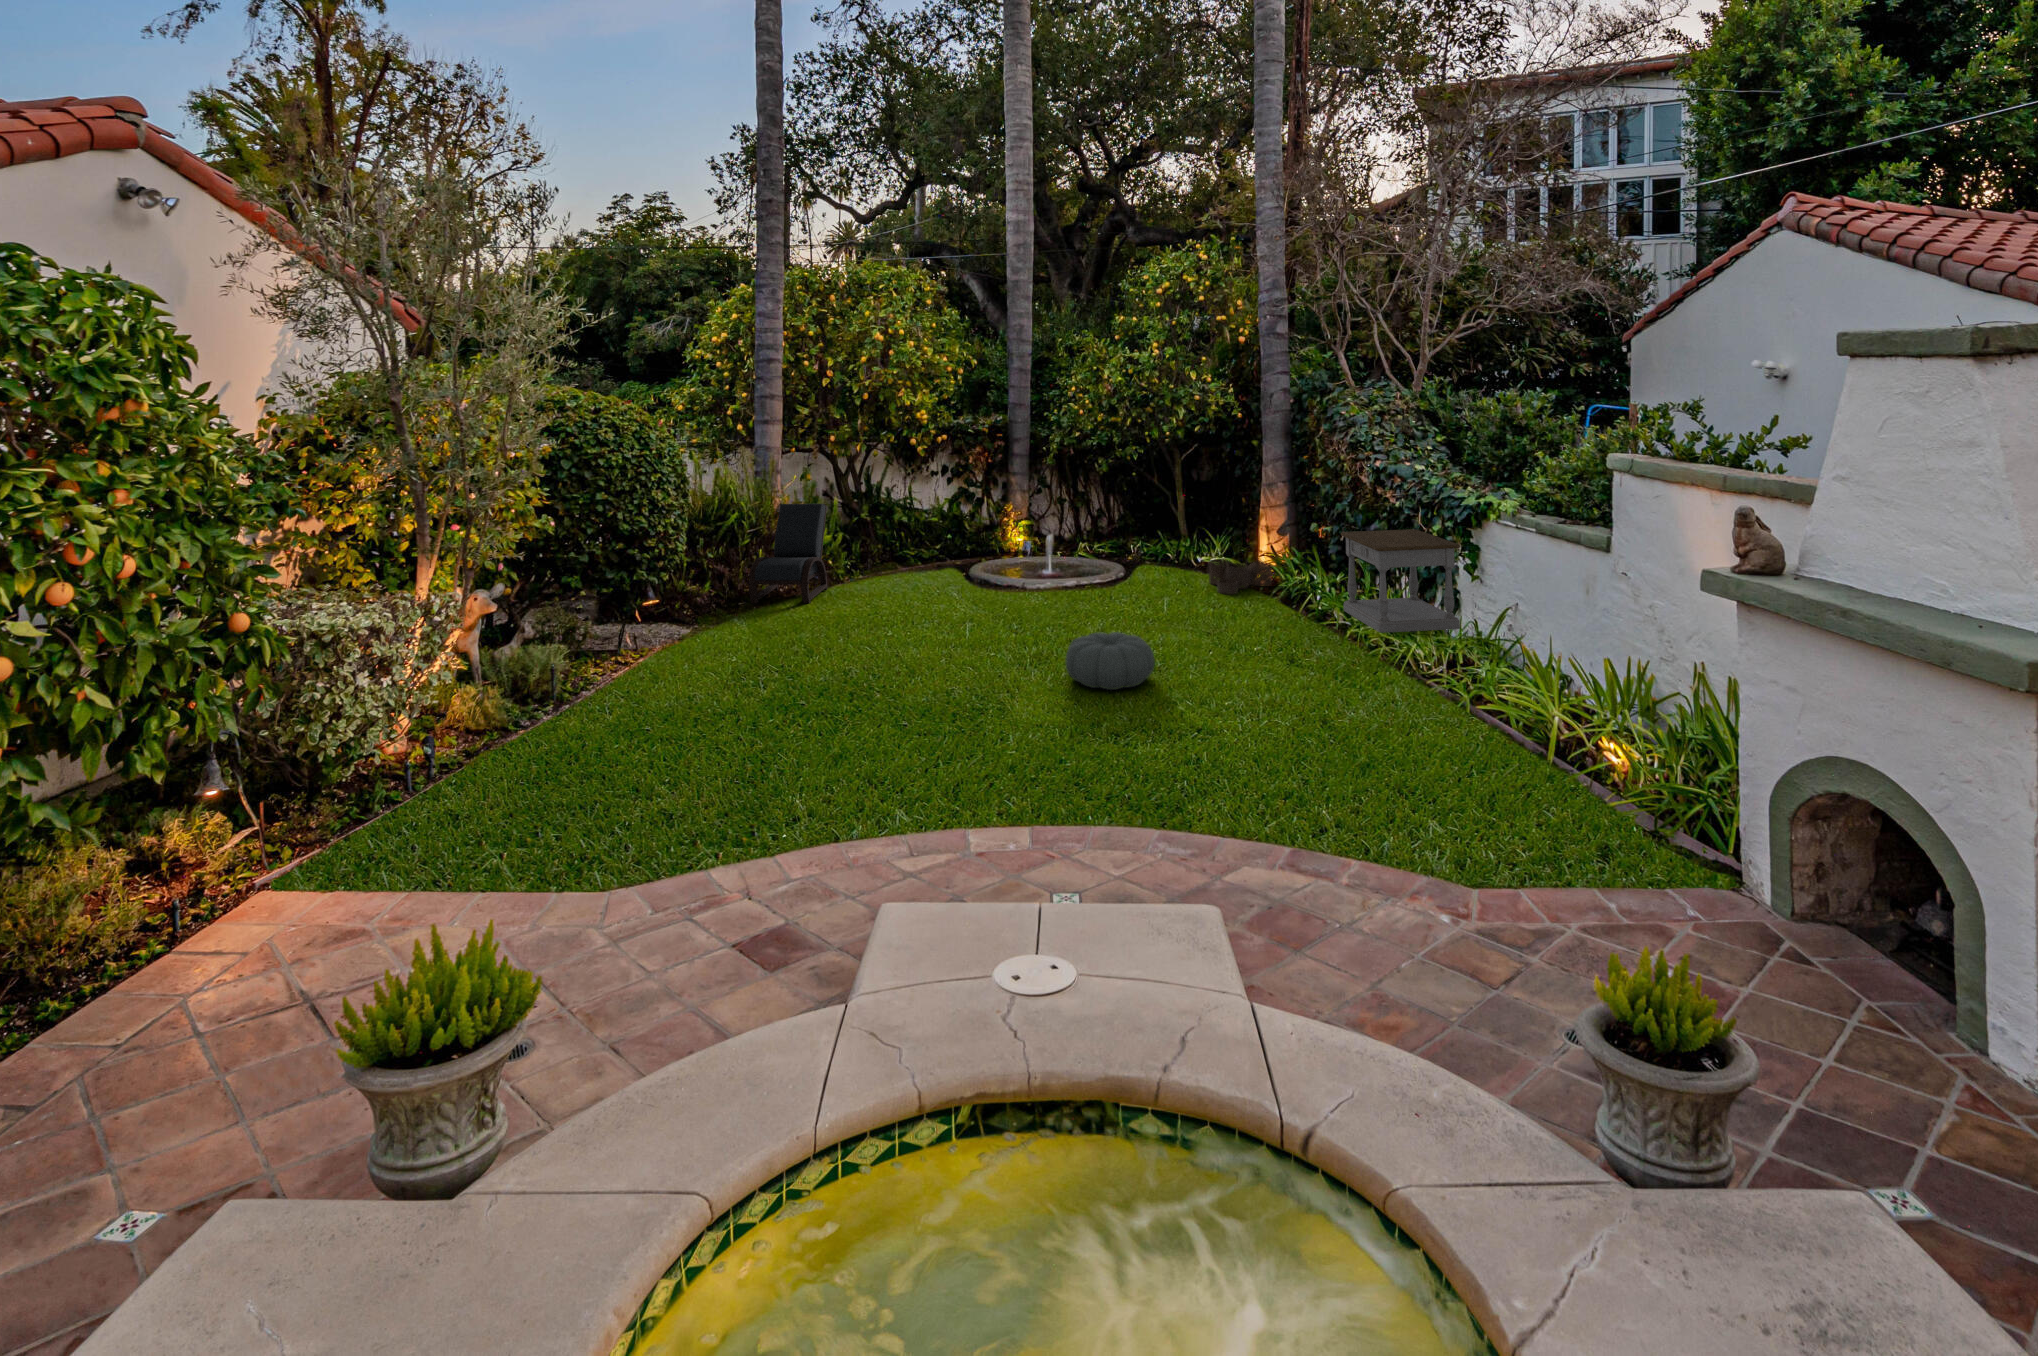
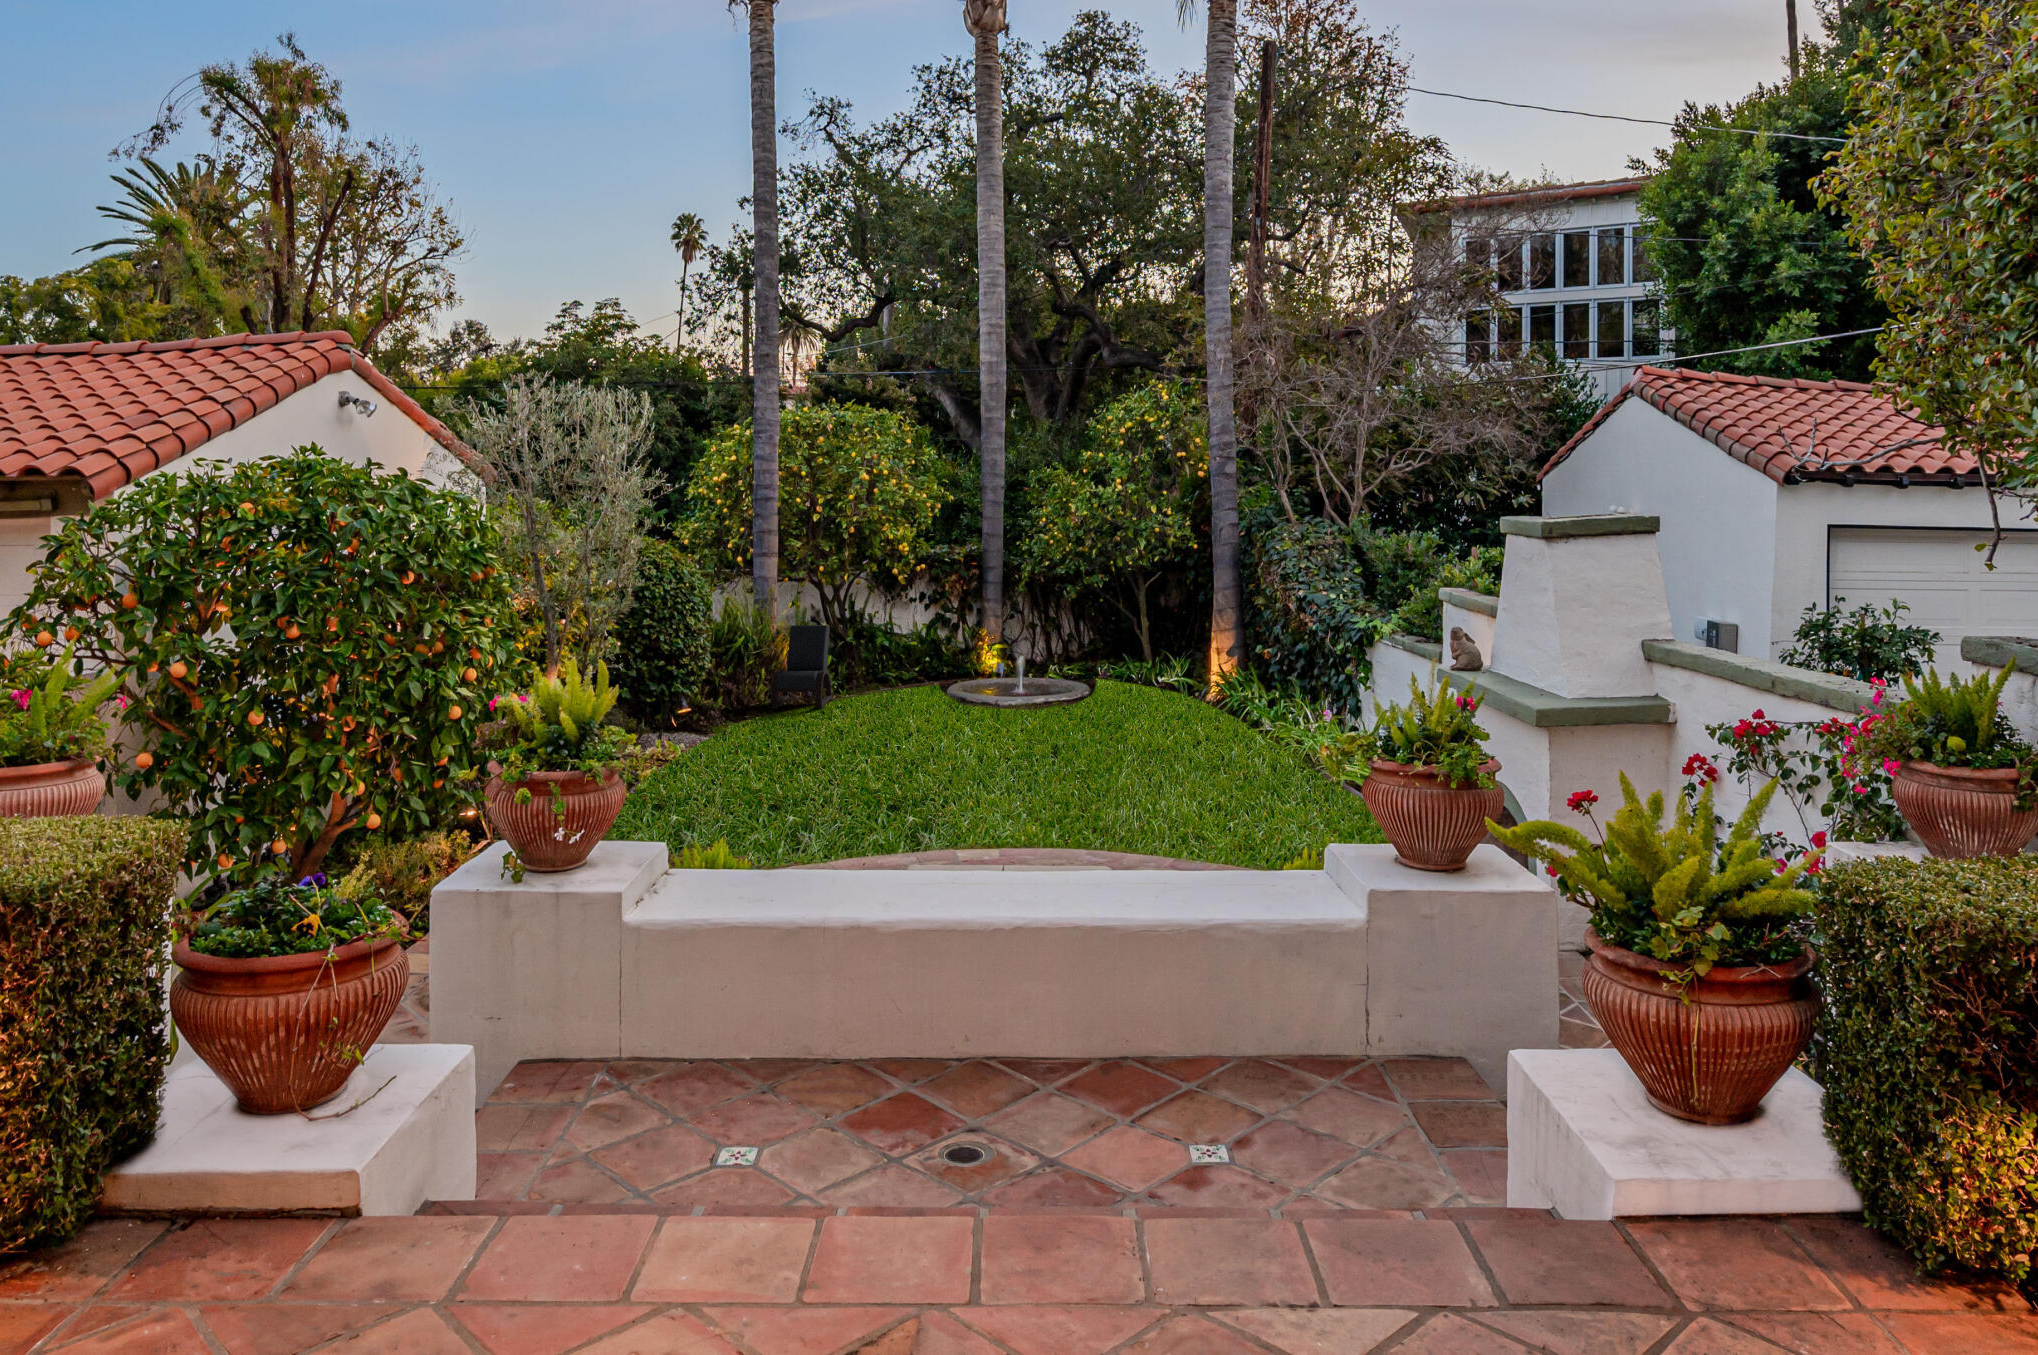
side table: present [1341,529,1460,633] -> none [1265,647,1352,726]
woven basket: present [1208,560,1272,594] -> none [1163,673,1218,704]
pouf: present [1066,632,1155,690] -> none [1041,716,1106,753]

